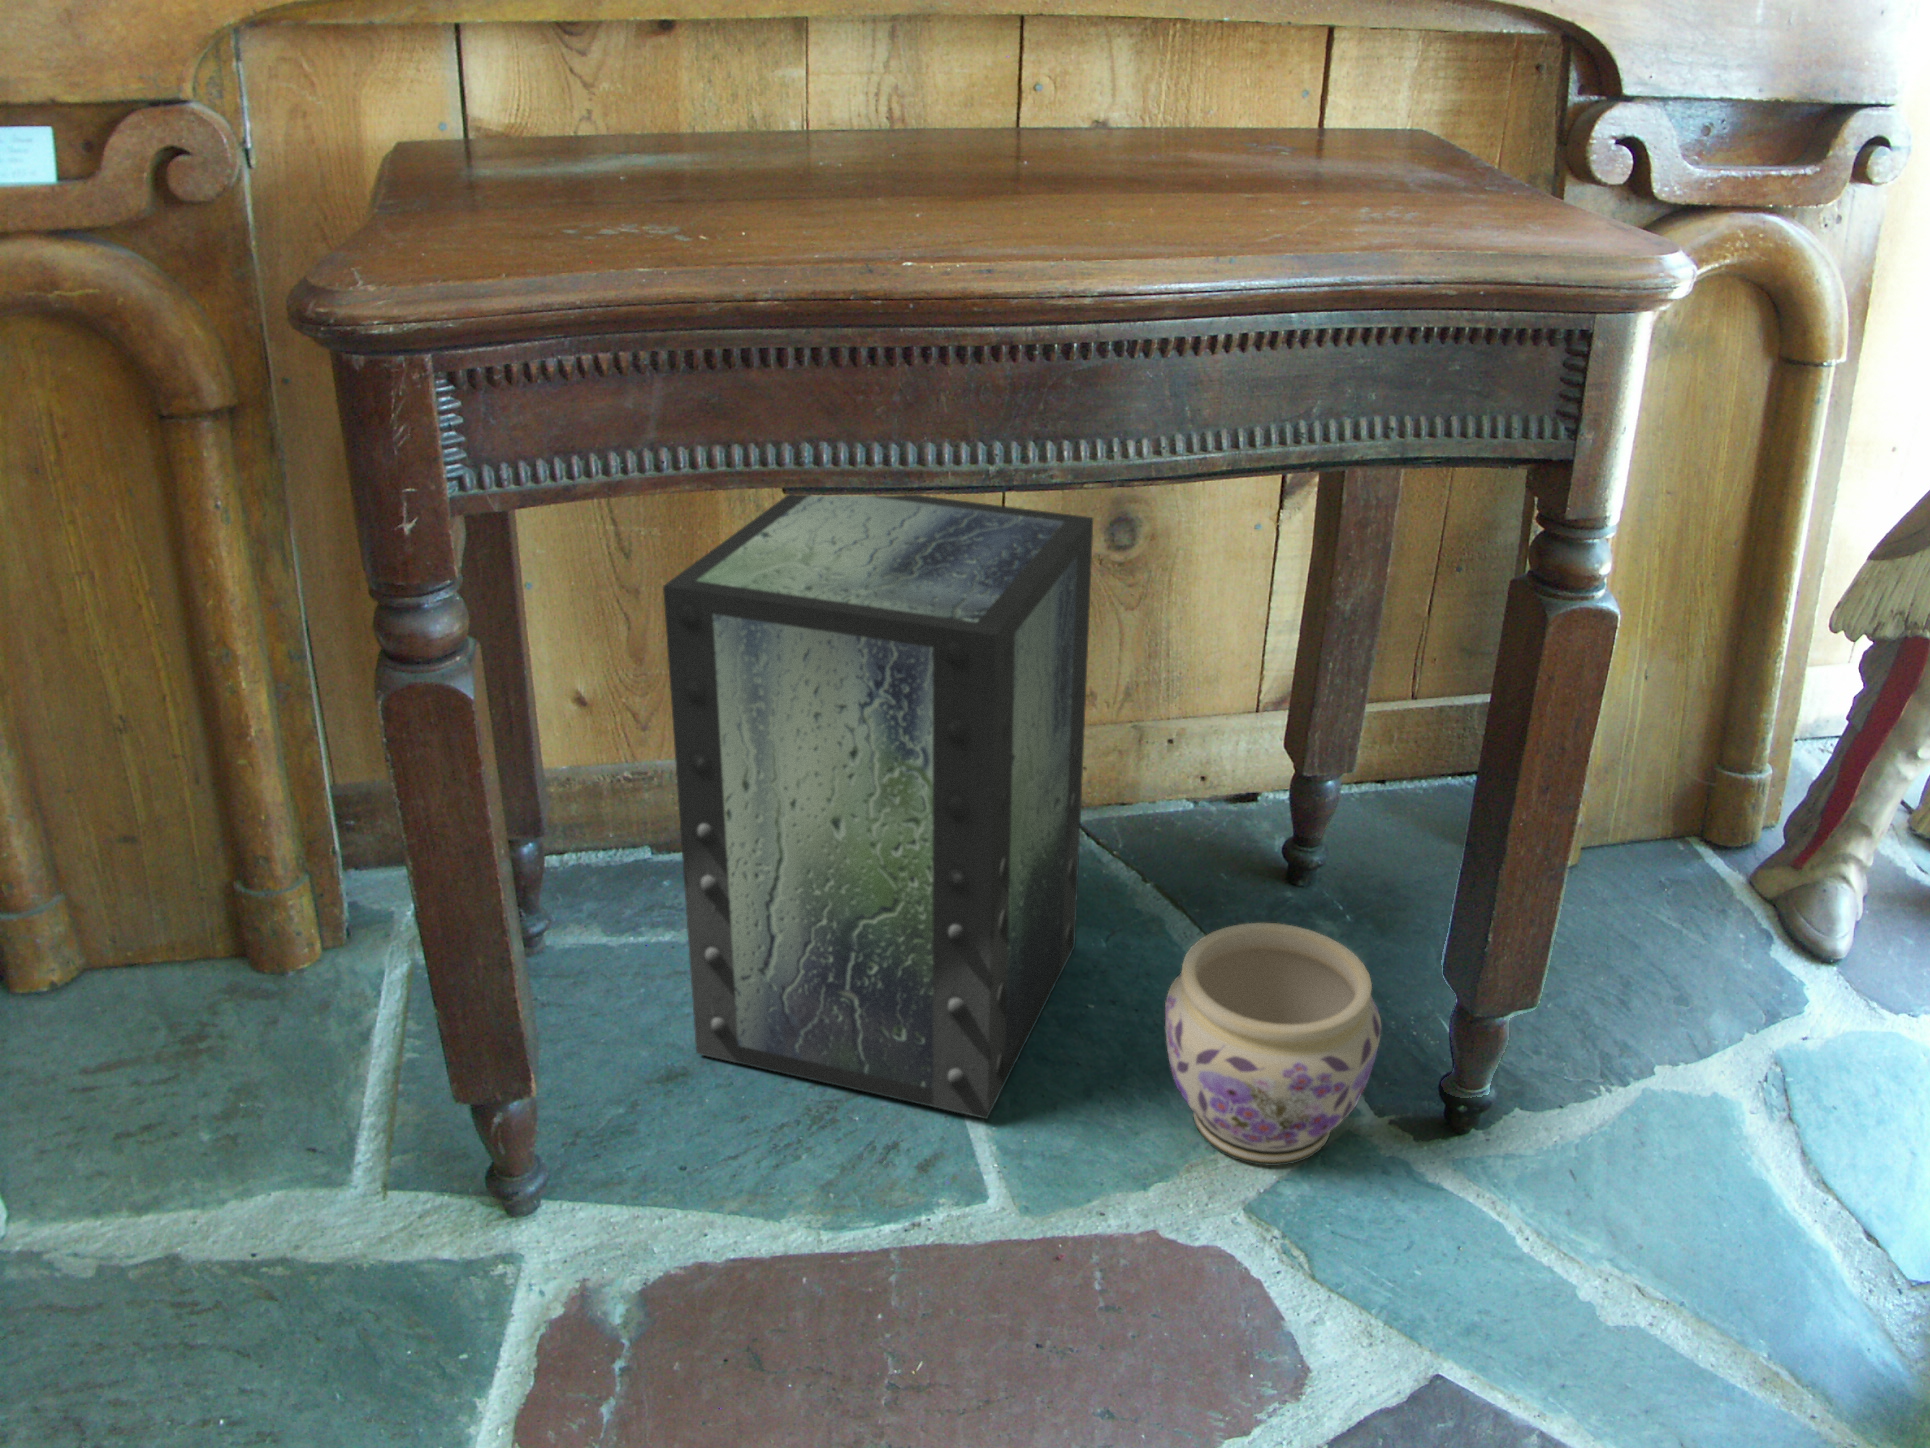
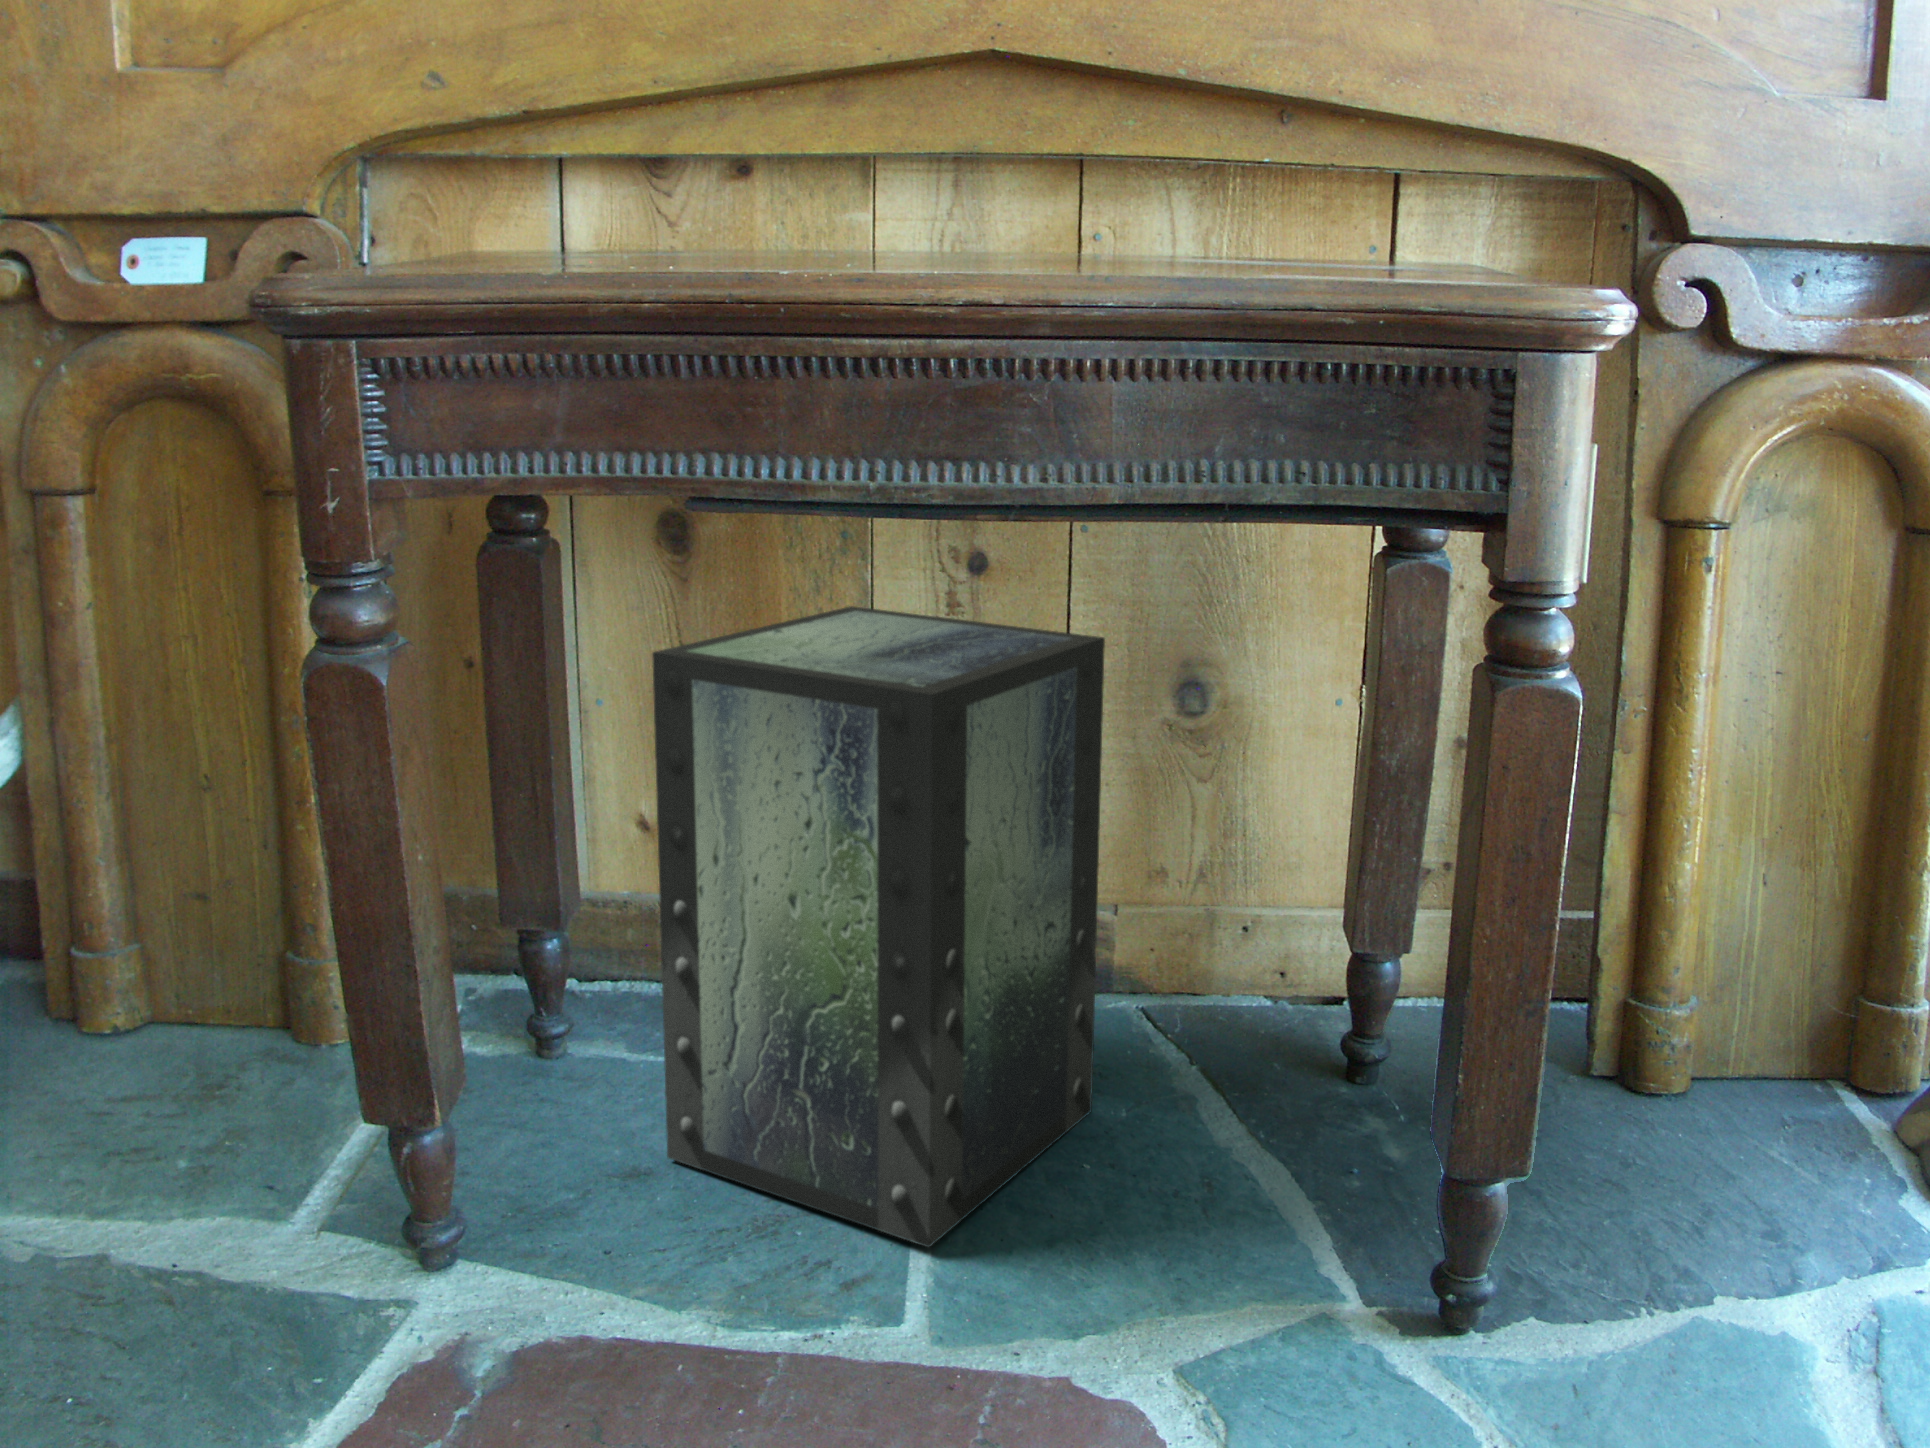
planter: present [1165,923,1381,1166] -> none [1118,1064,1356,1333]

